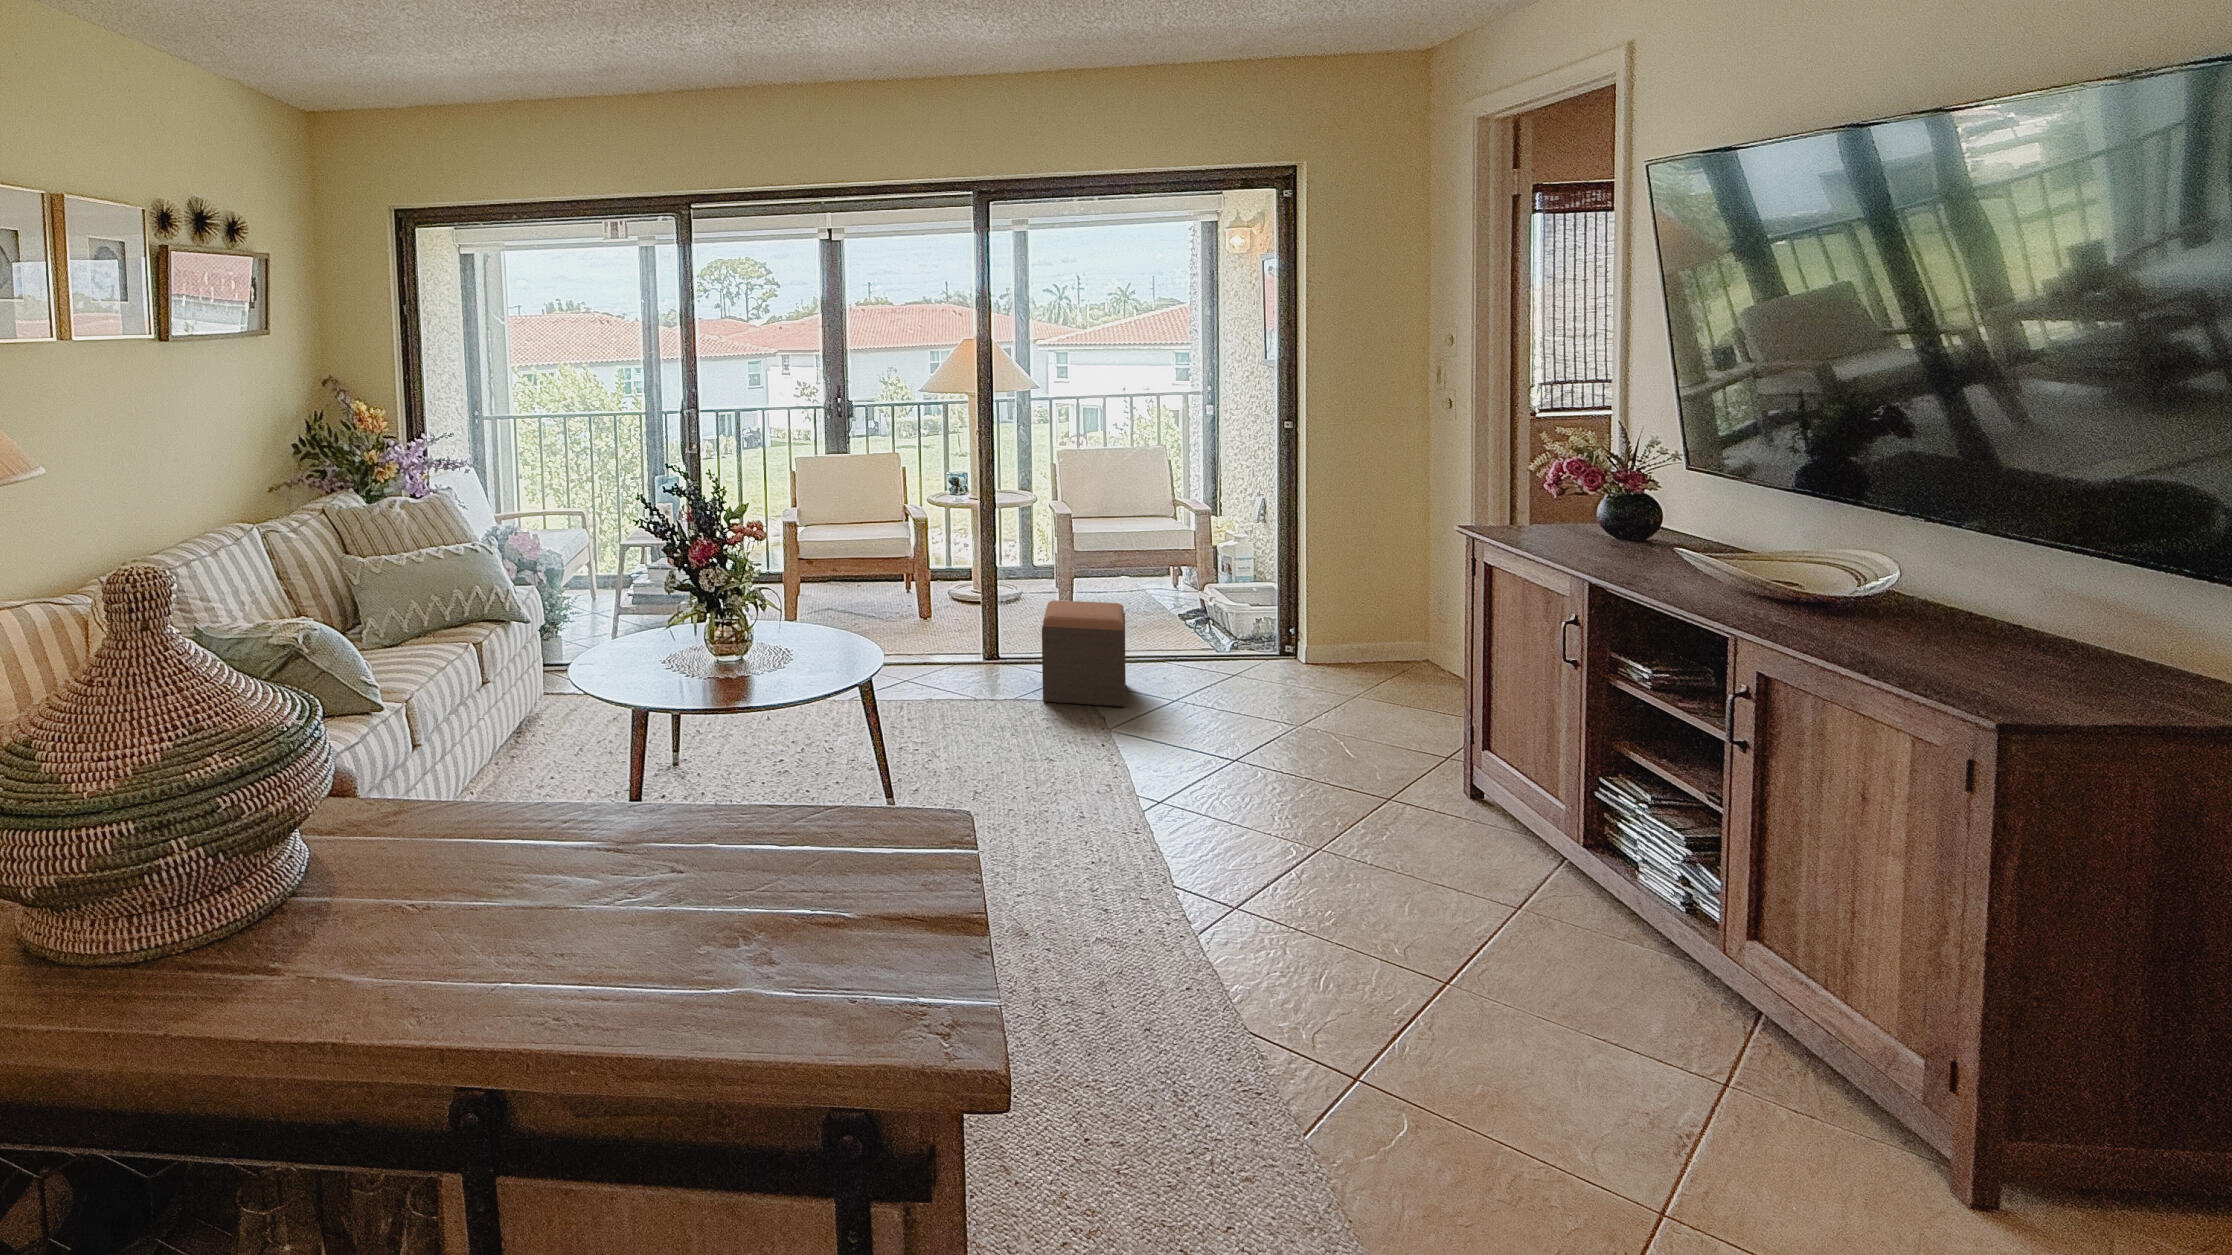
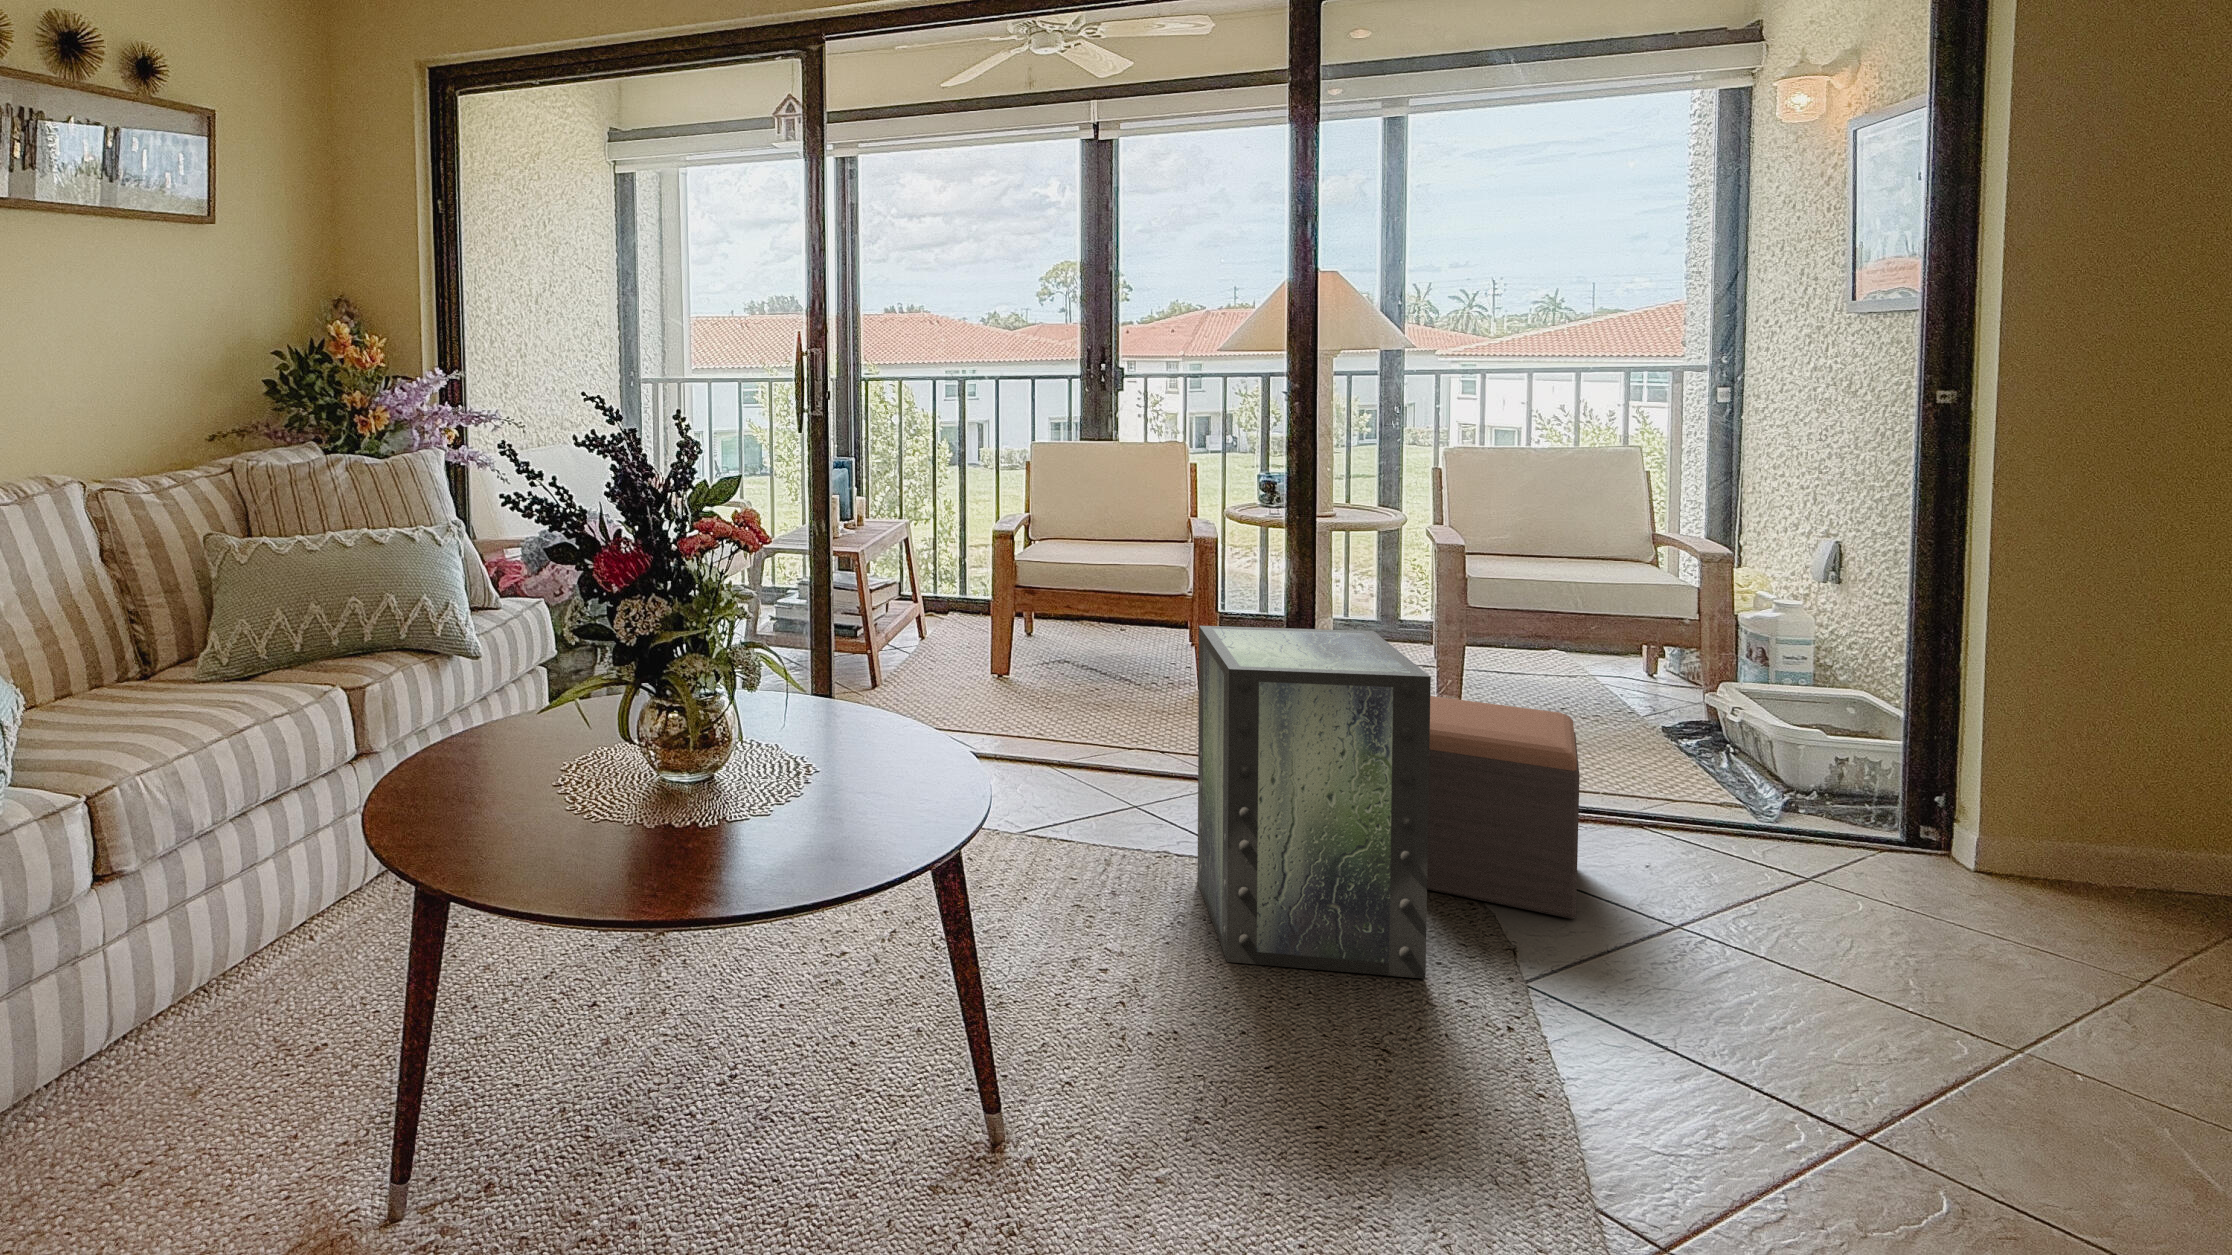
storage box: none [939,566,1057,743] -> present [1198,626,1431,979]

